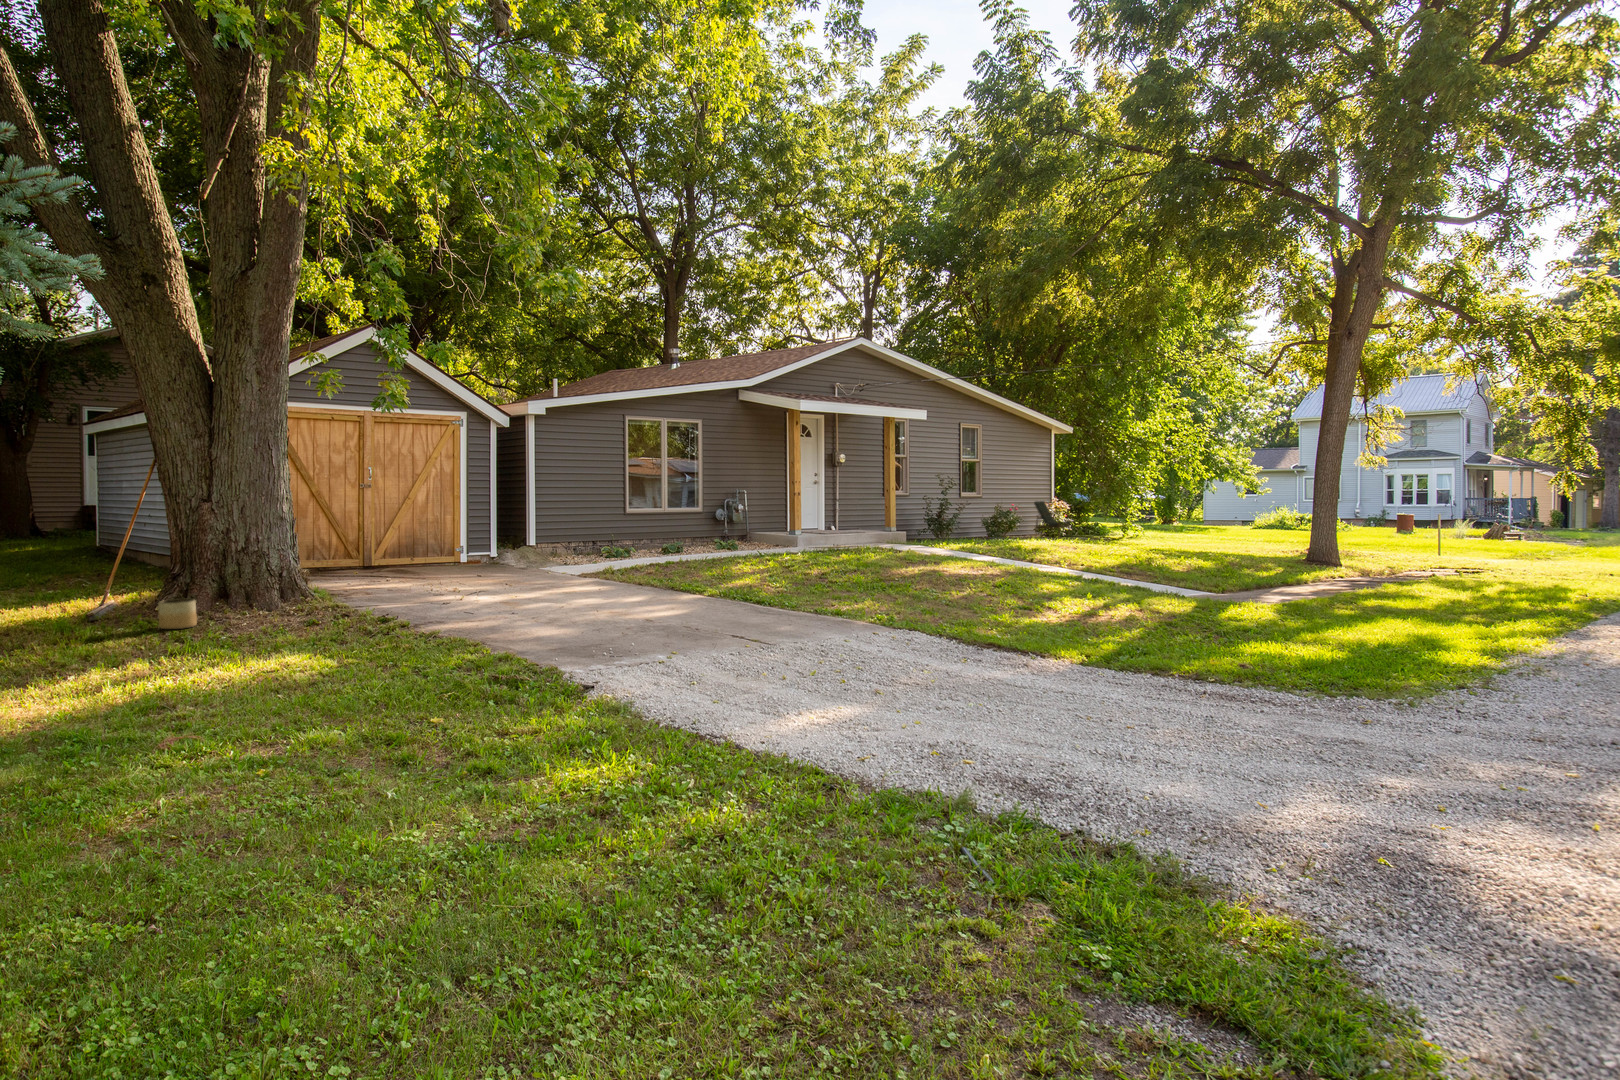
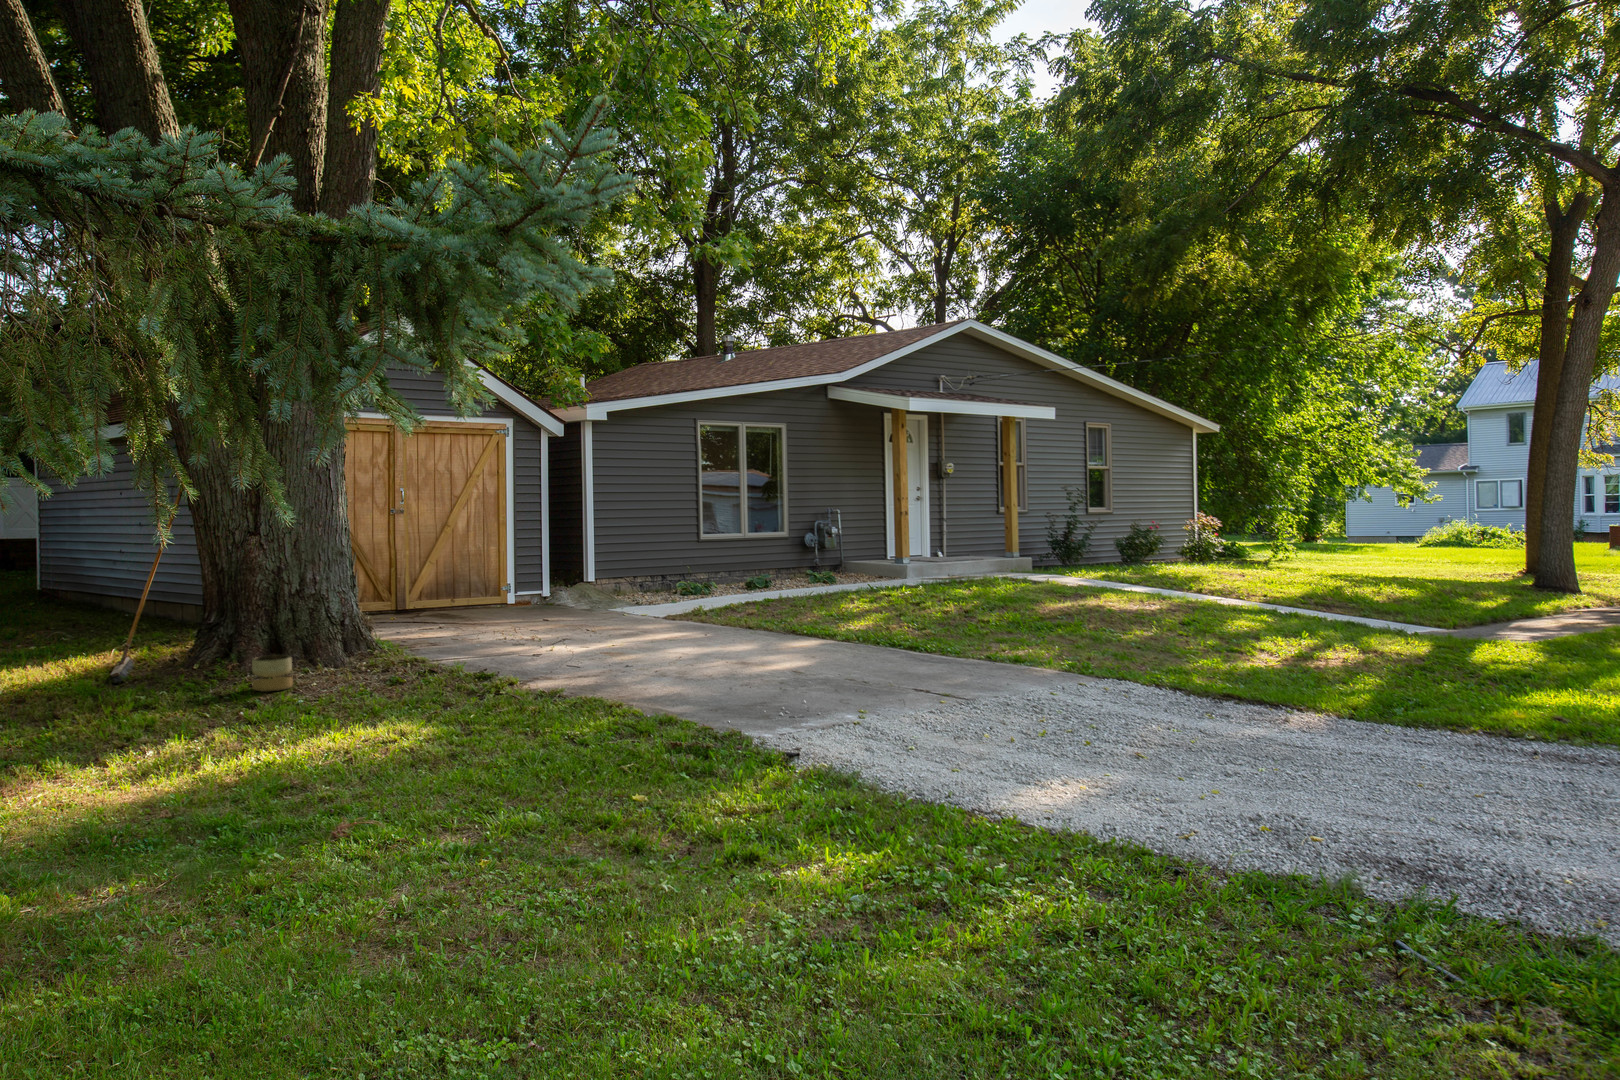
lounge chair: present [1034,501,1073,535] -> none [1172,516,1222,561]

